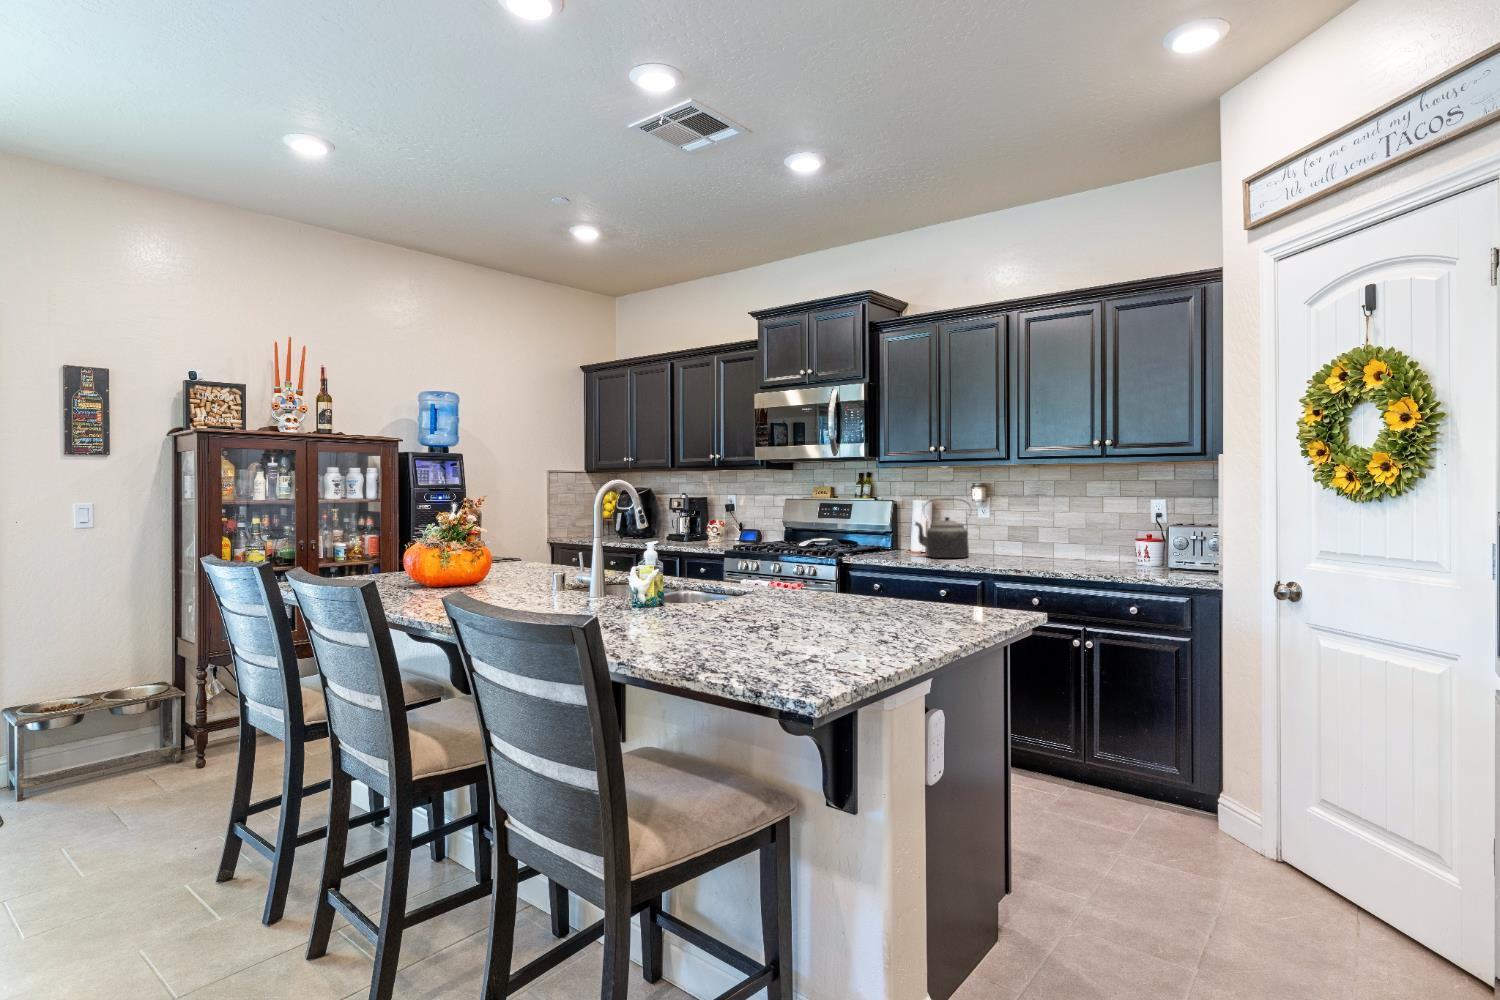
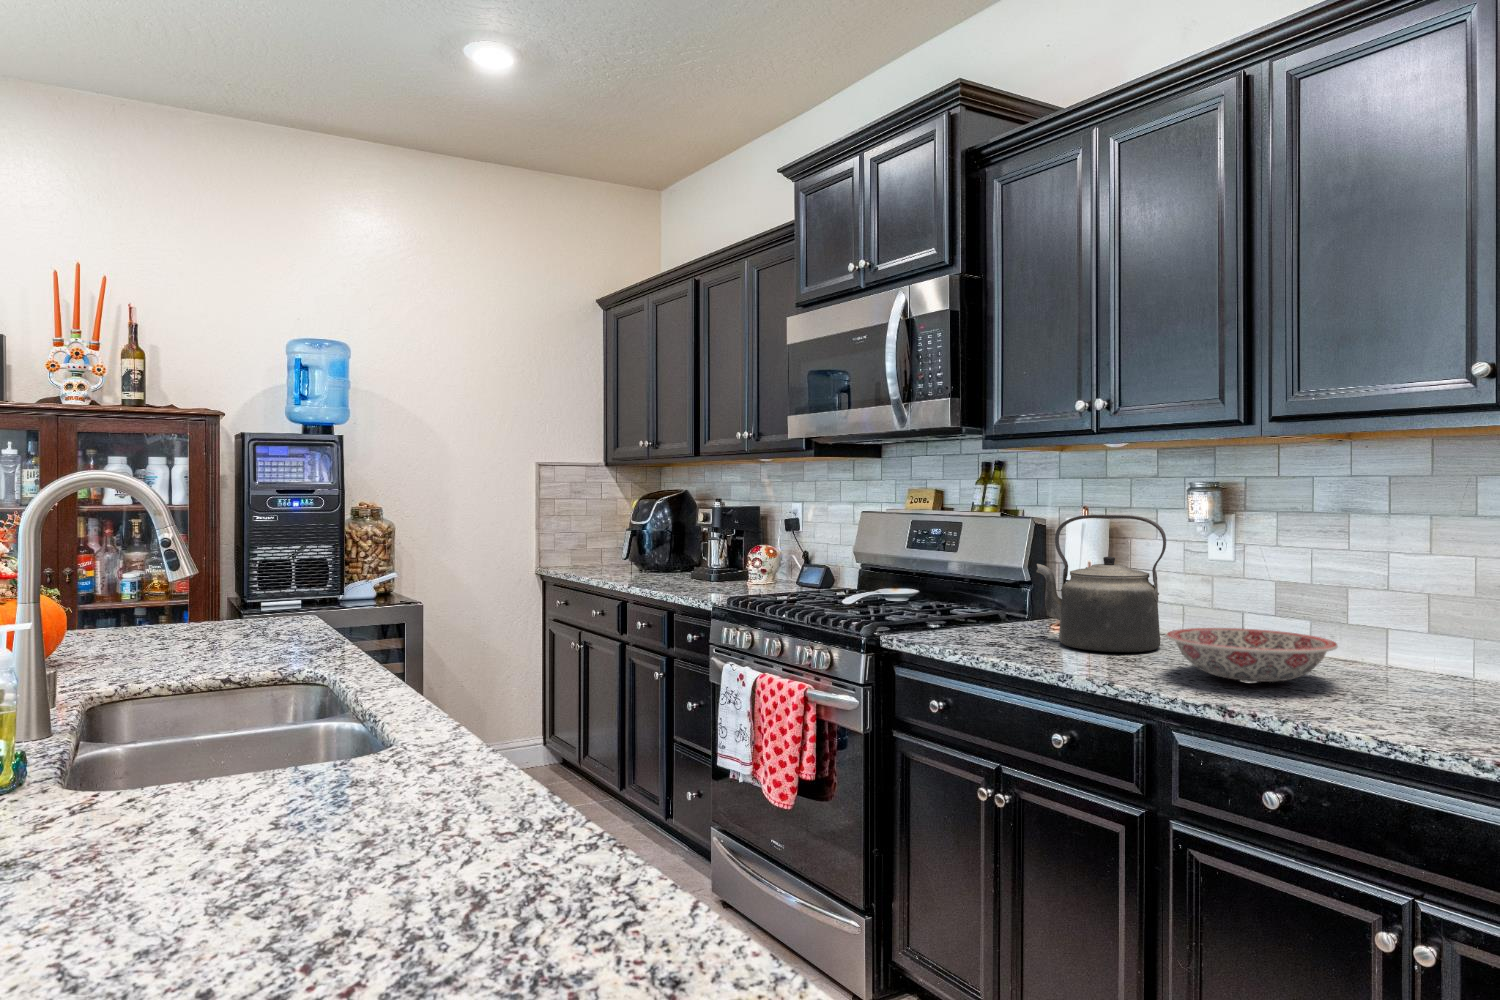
ceramic bowl: none [983,545,1047,564] -> present [1166,628,1338,682]

